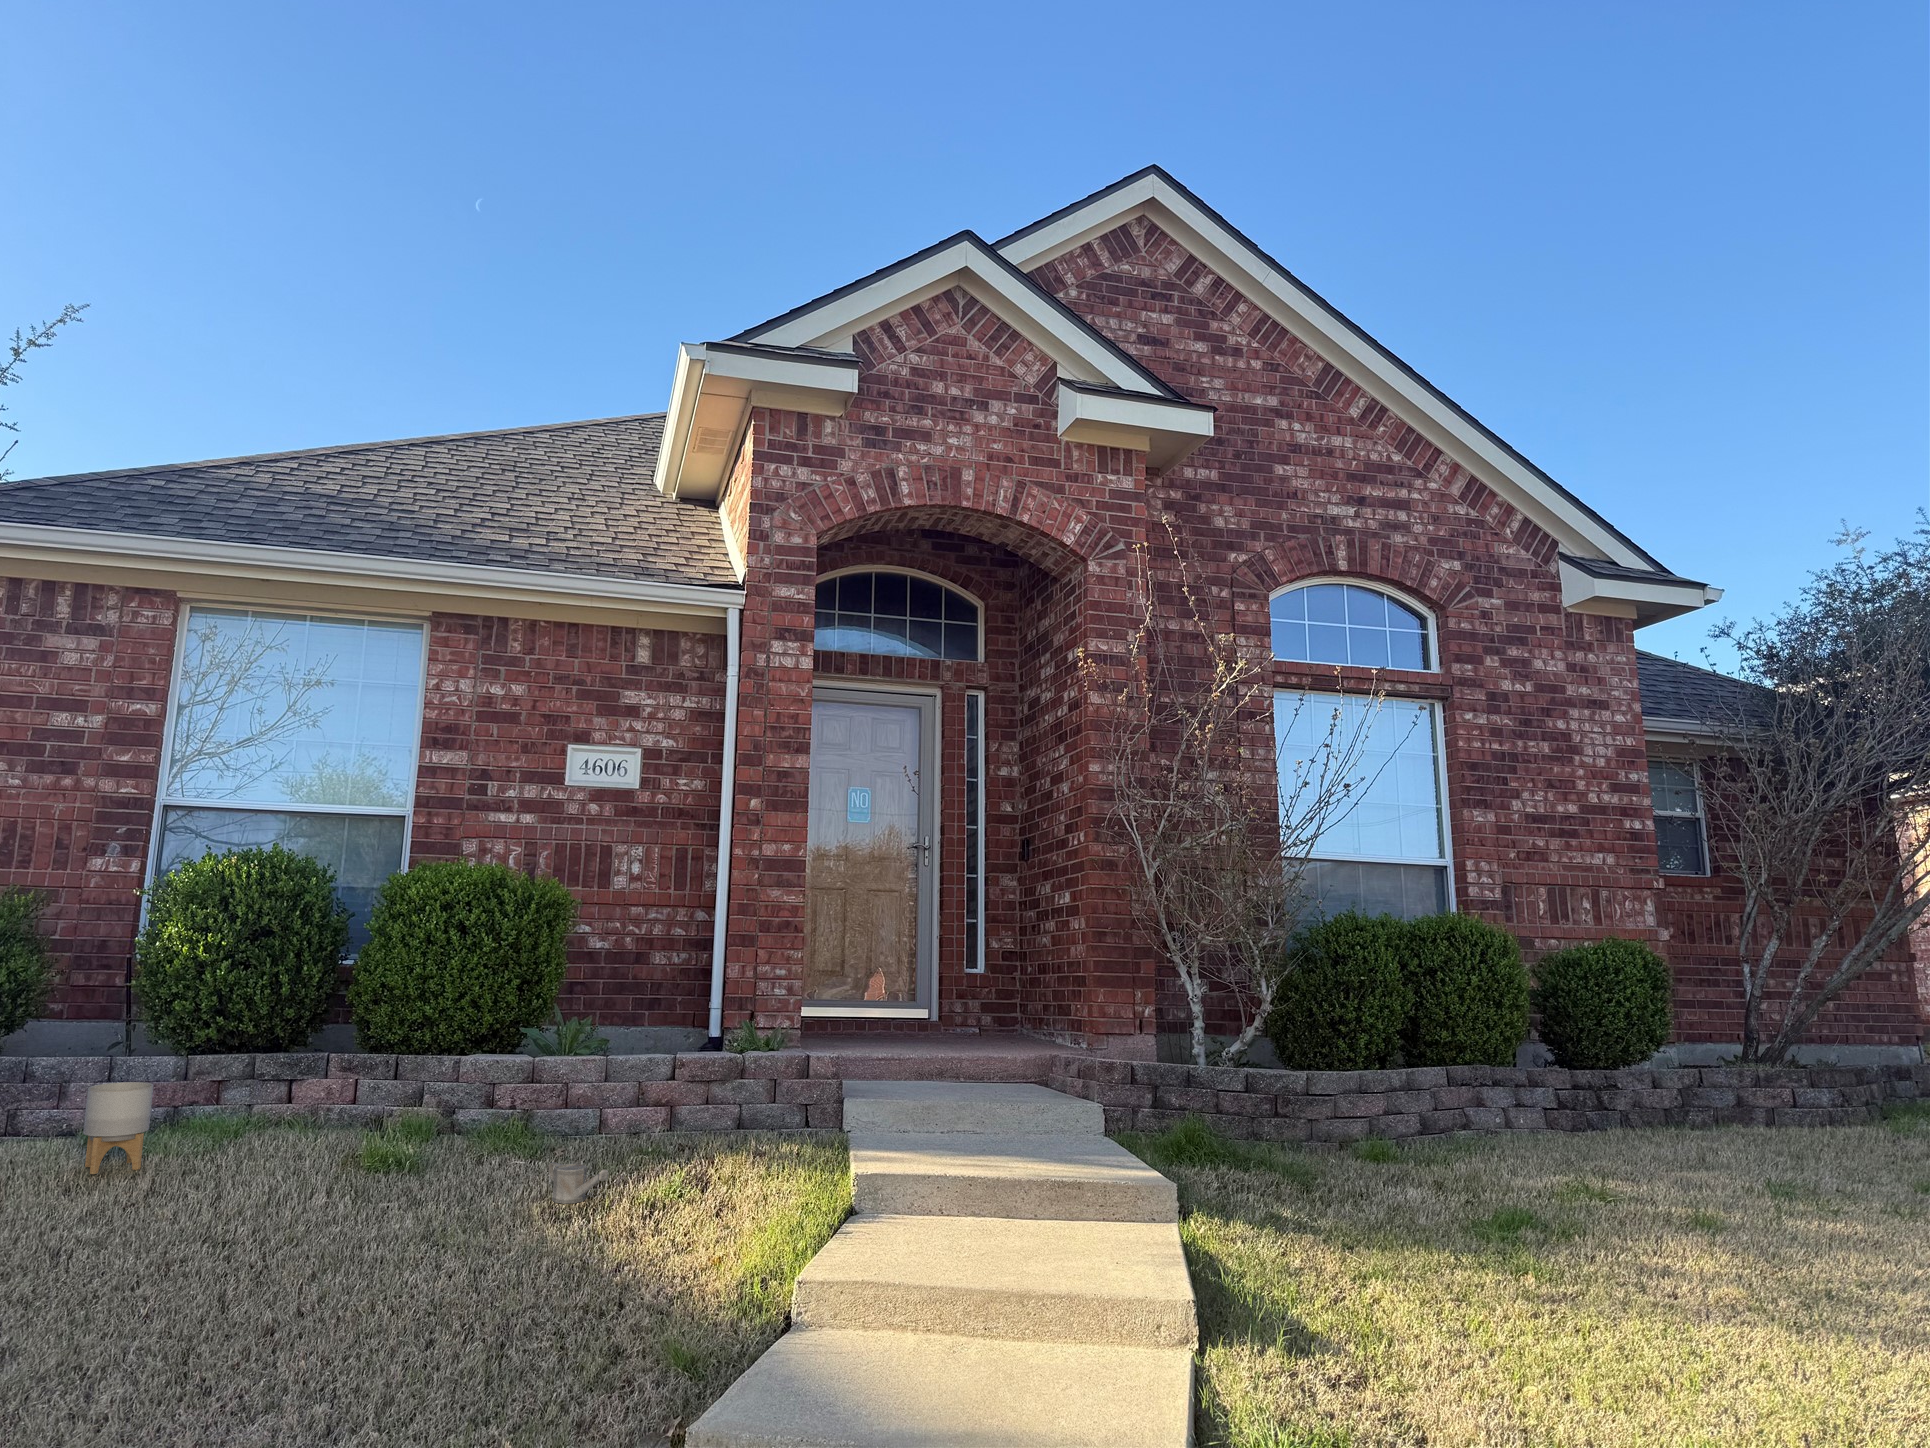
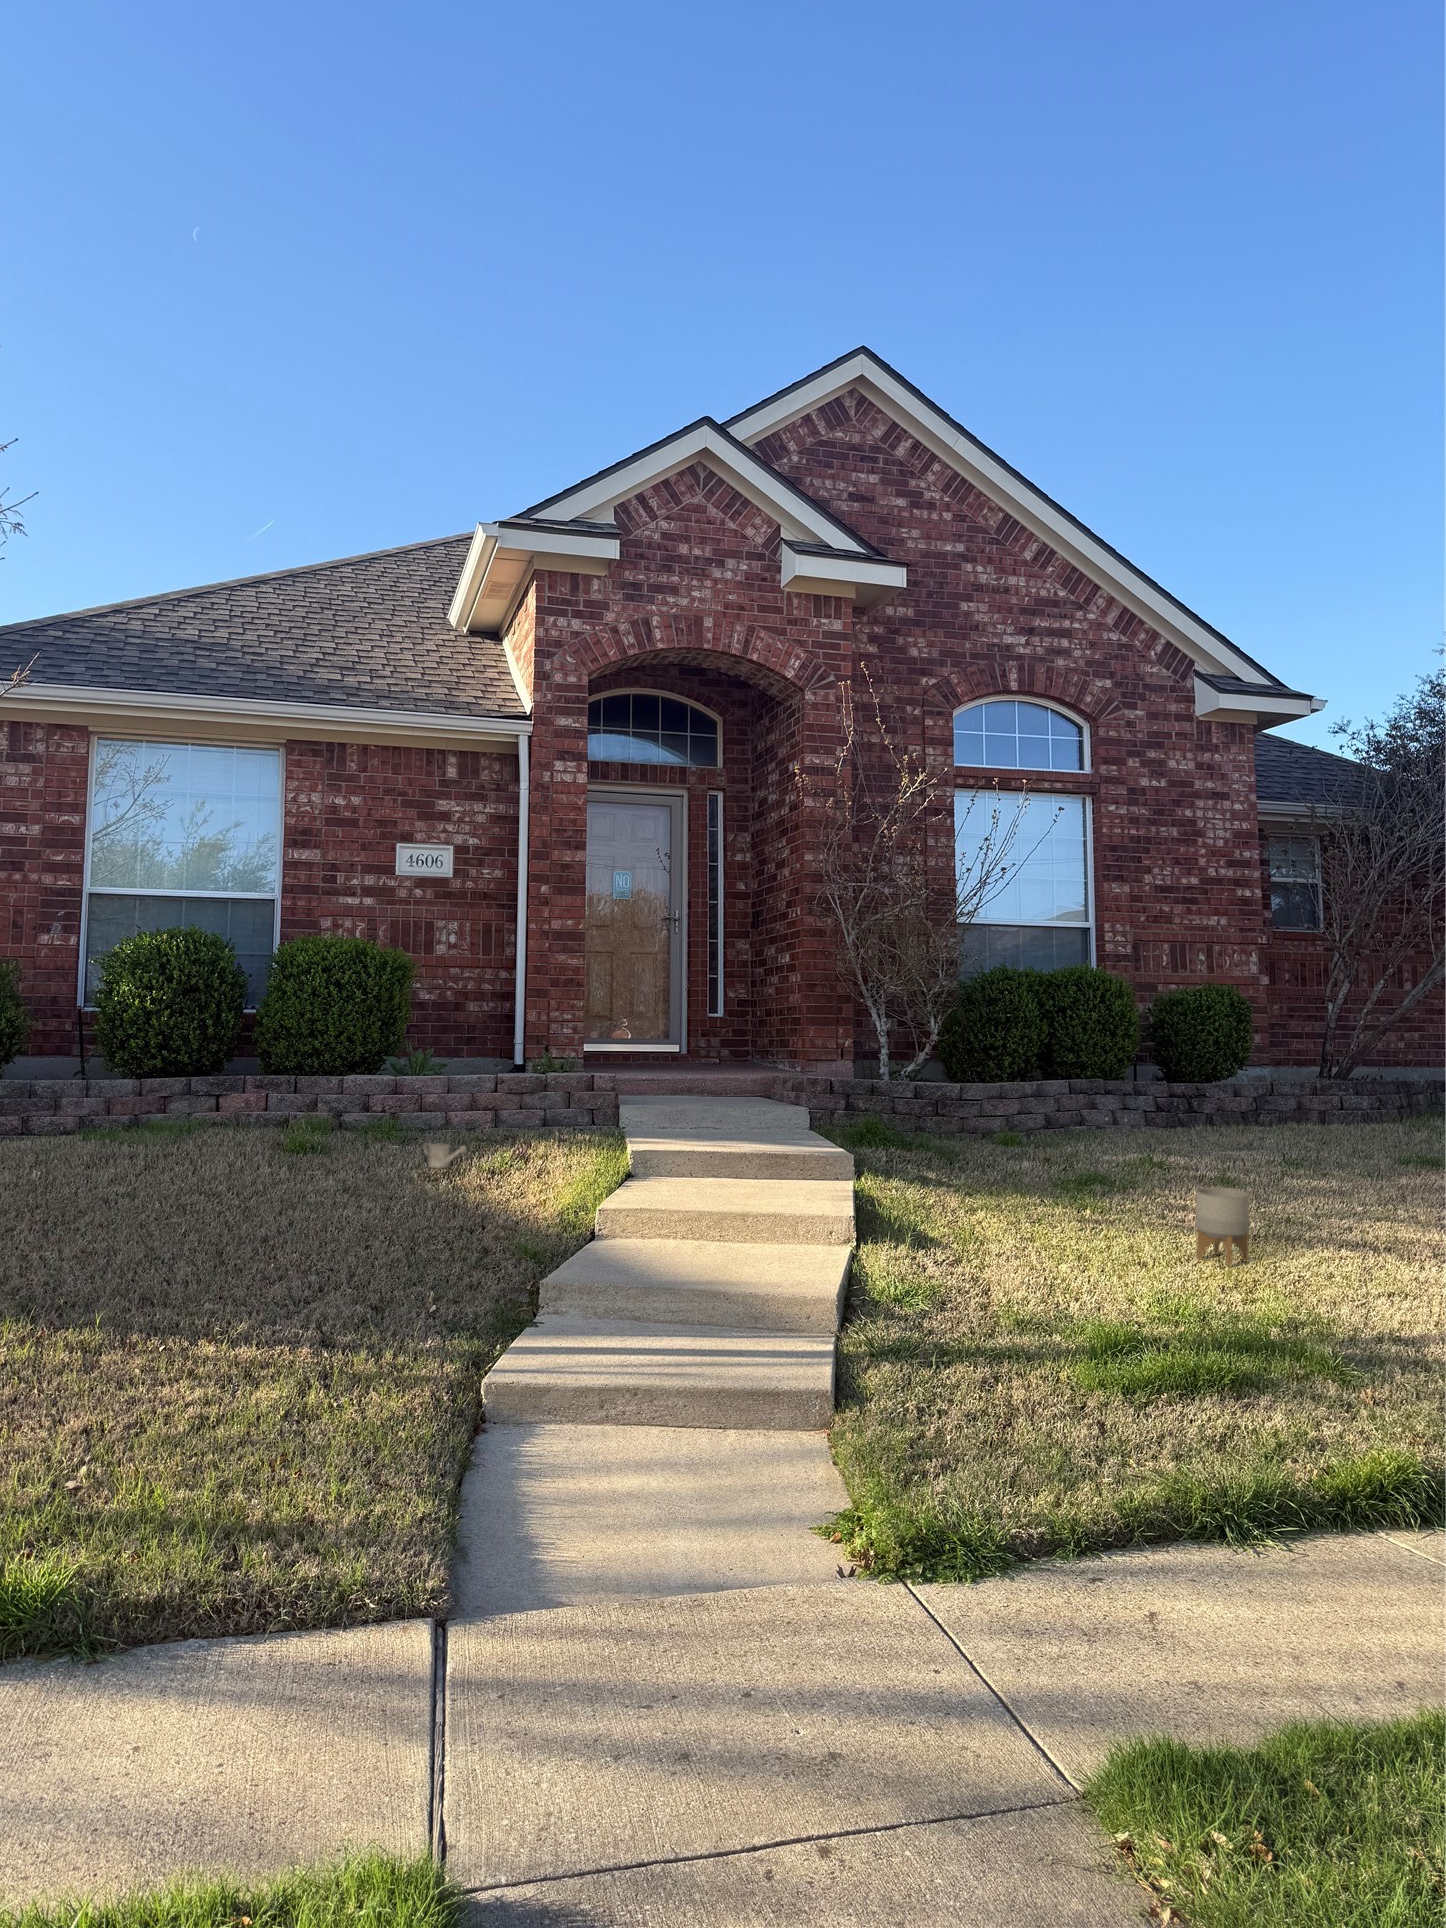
planter: present [83,1082,153,1174] -> present [1196,1187,1249,1266]

